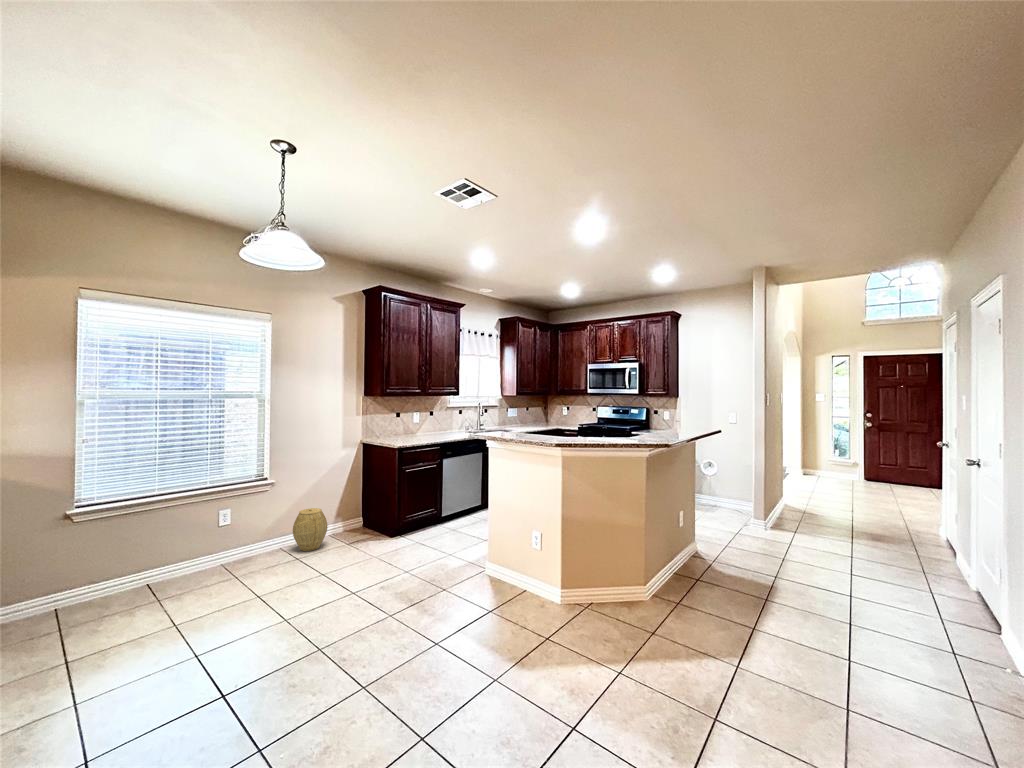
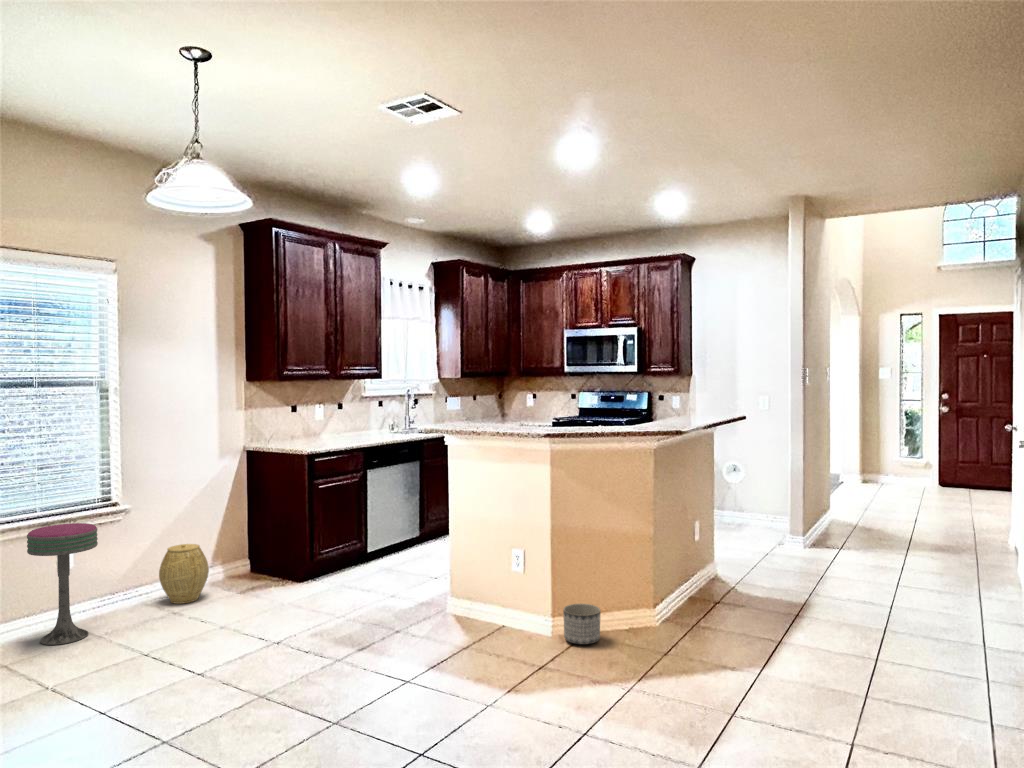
bar stool: none [190,494,242,582] -> present [27,523,98,645]
planter: none [570,579,600,616] -> present [563,604,600,645]

